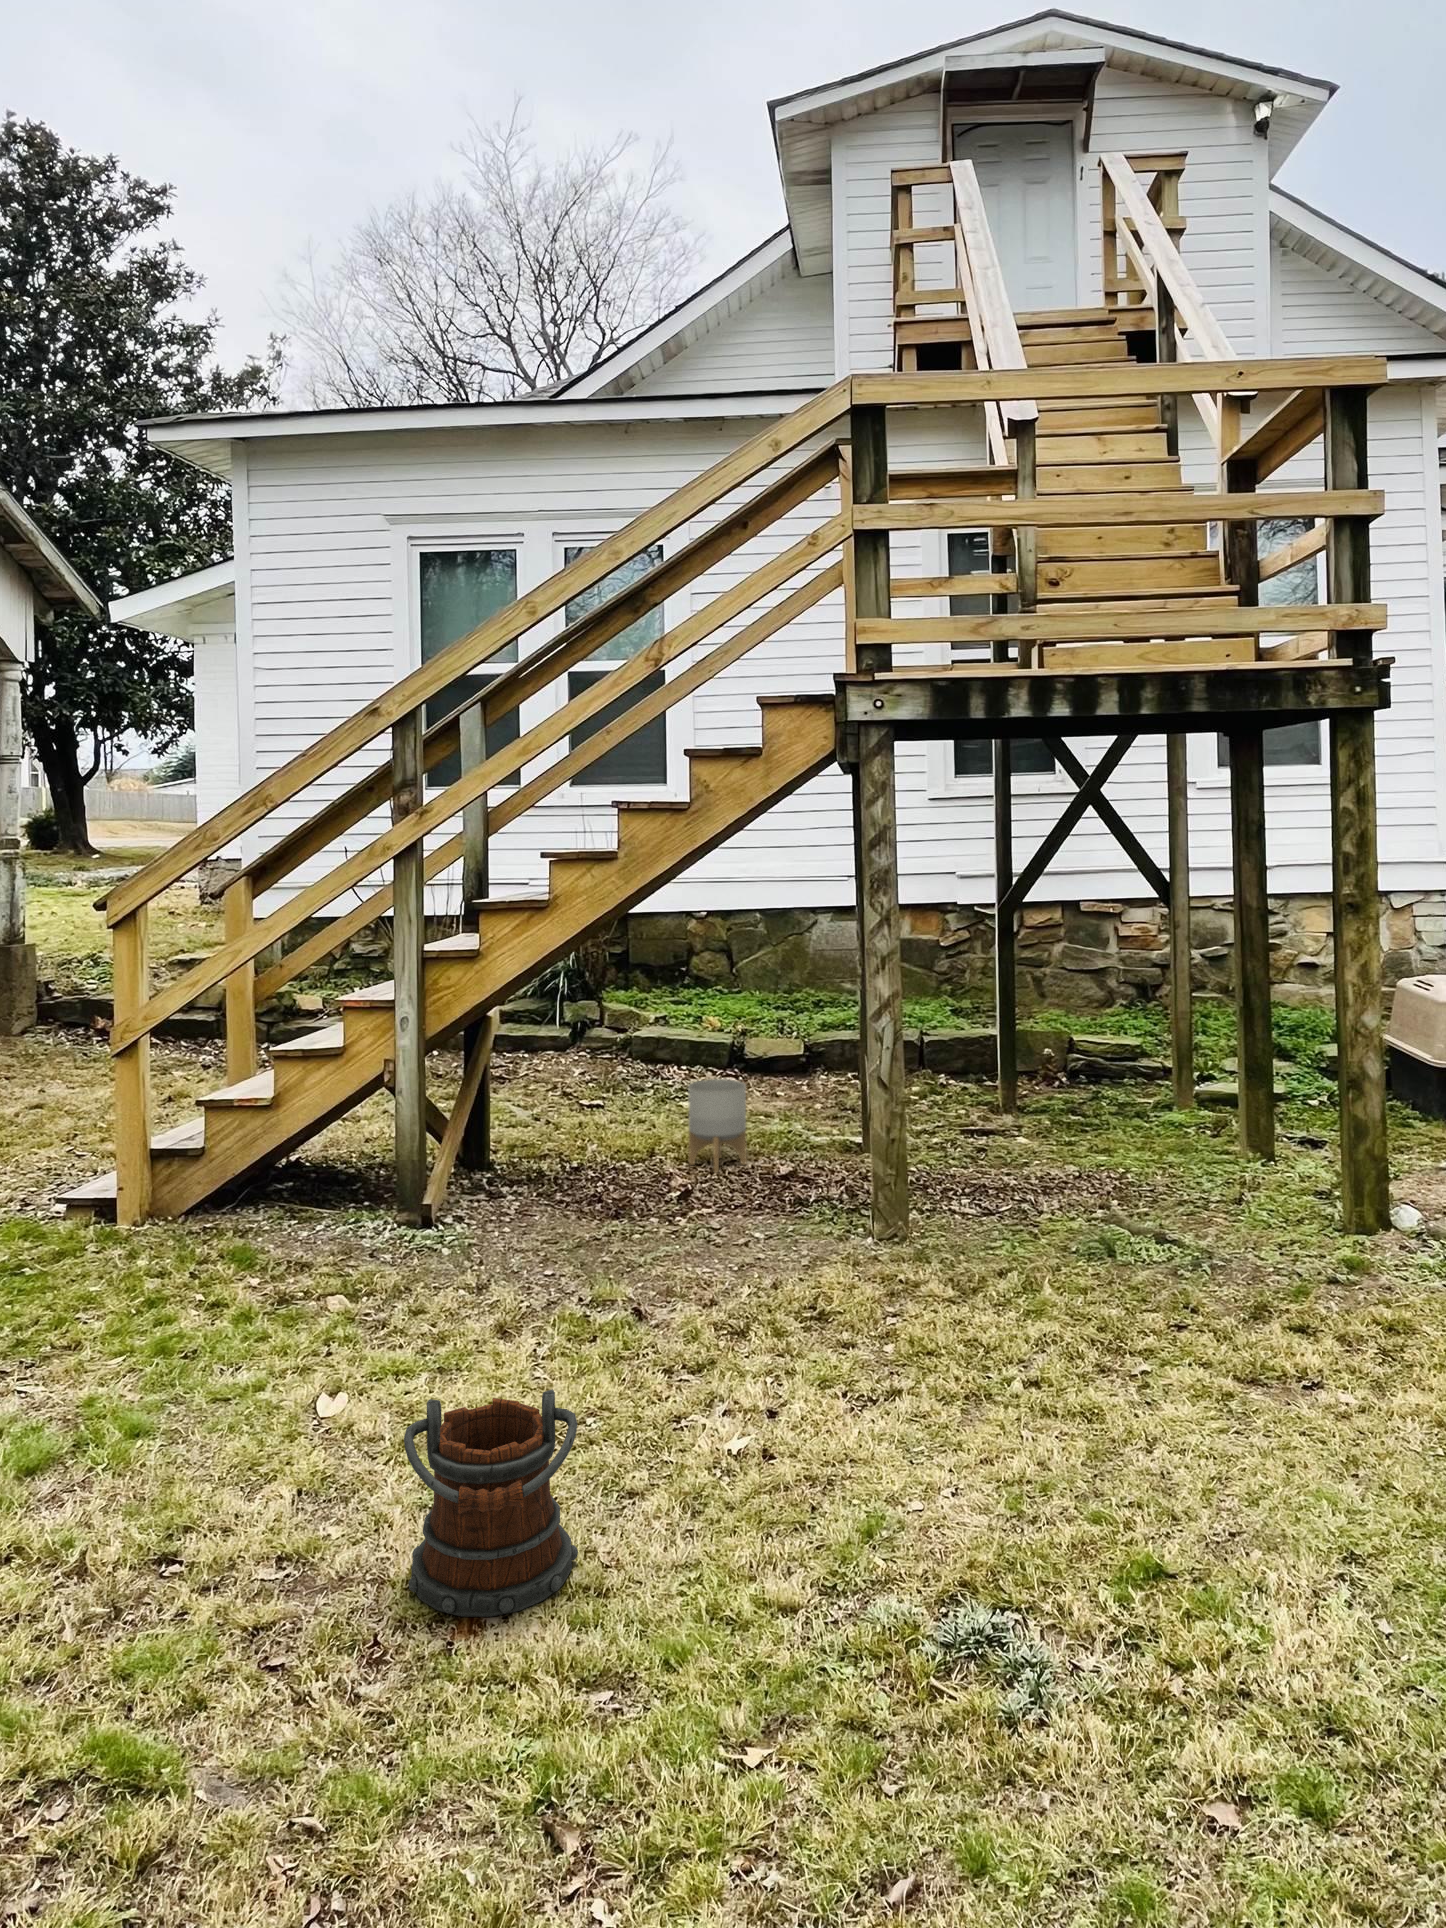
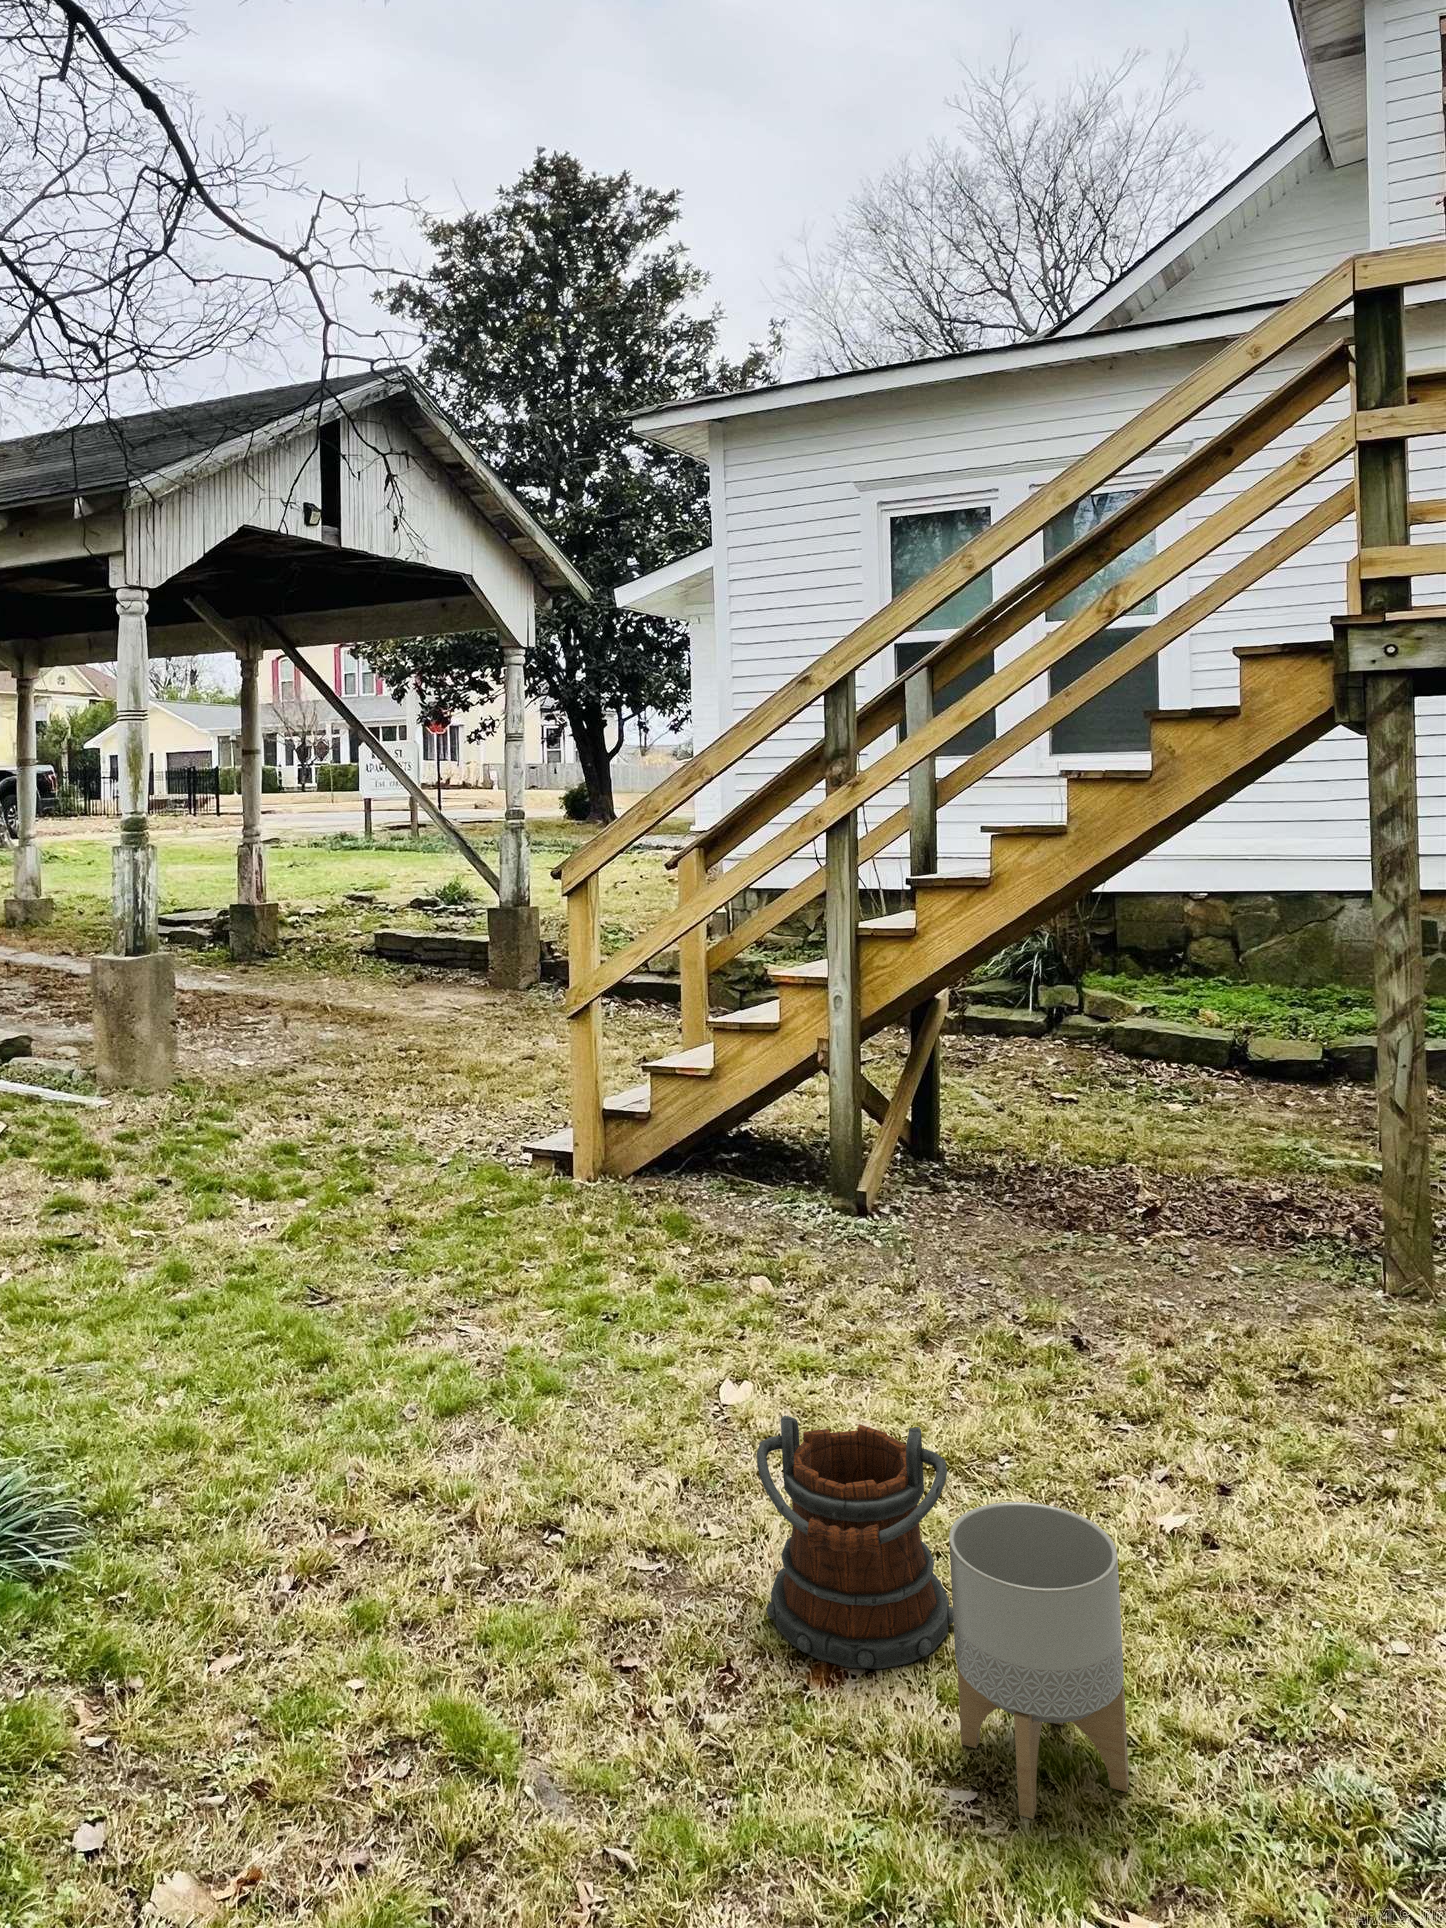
planter: present [688,1079,747,1173] -> present [949,1502,1129,1819]

